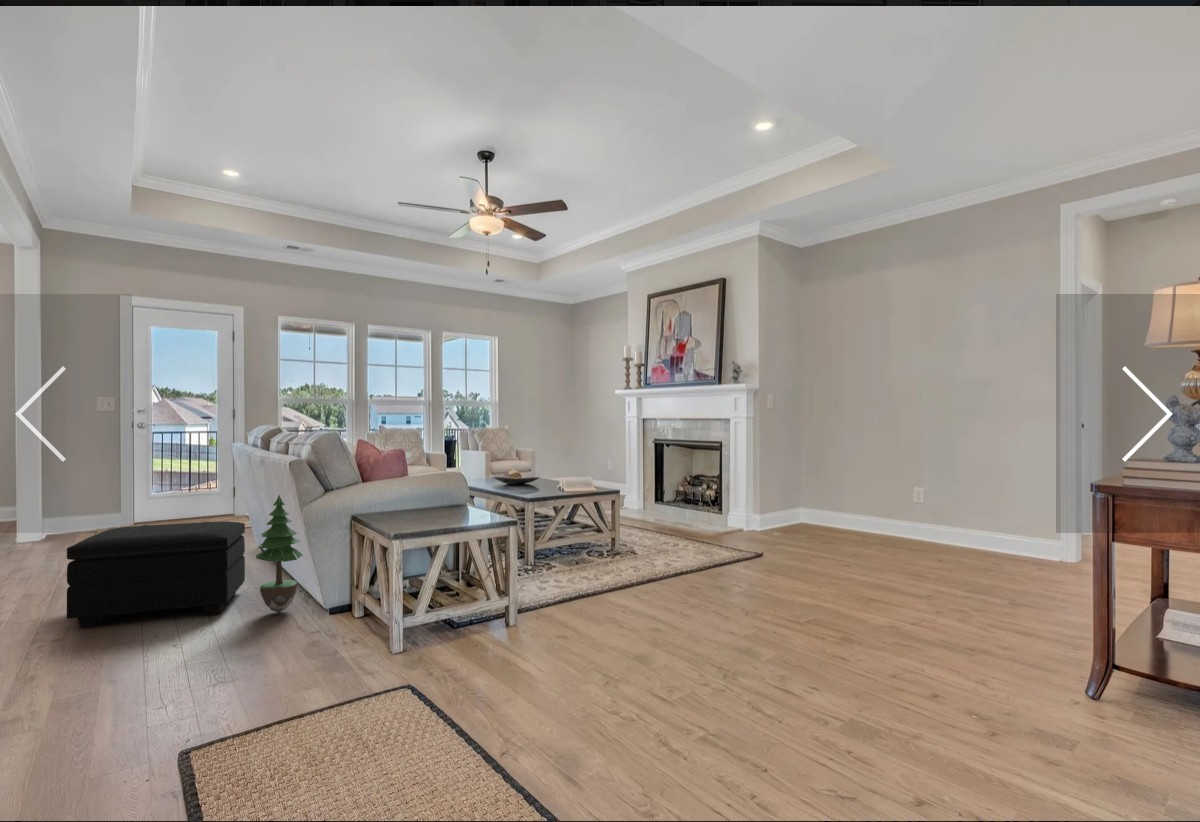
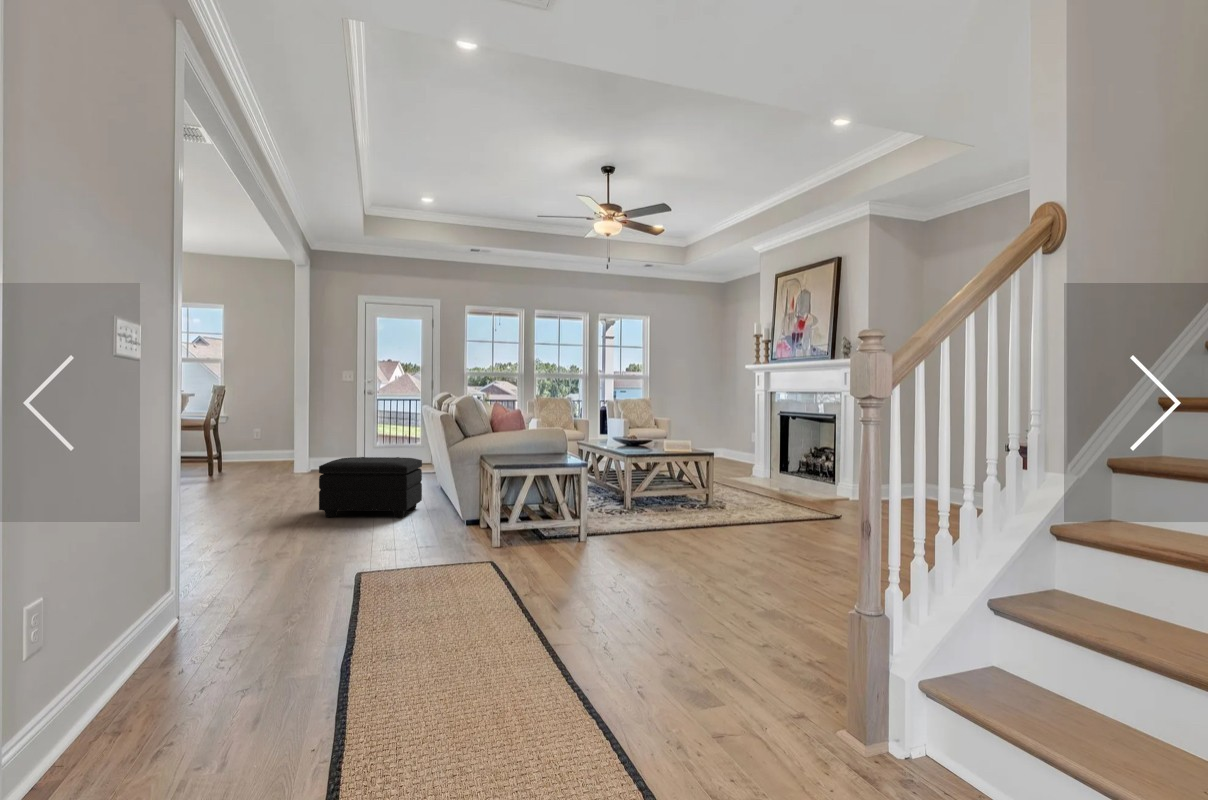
potted tree: present [256,495,303,612] -> none [423,439,453,520]

